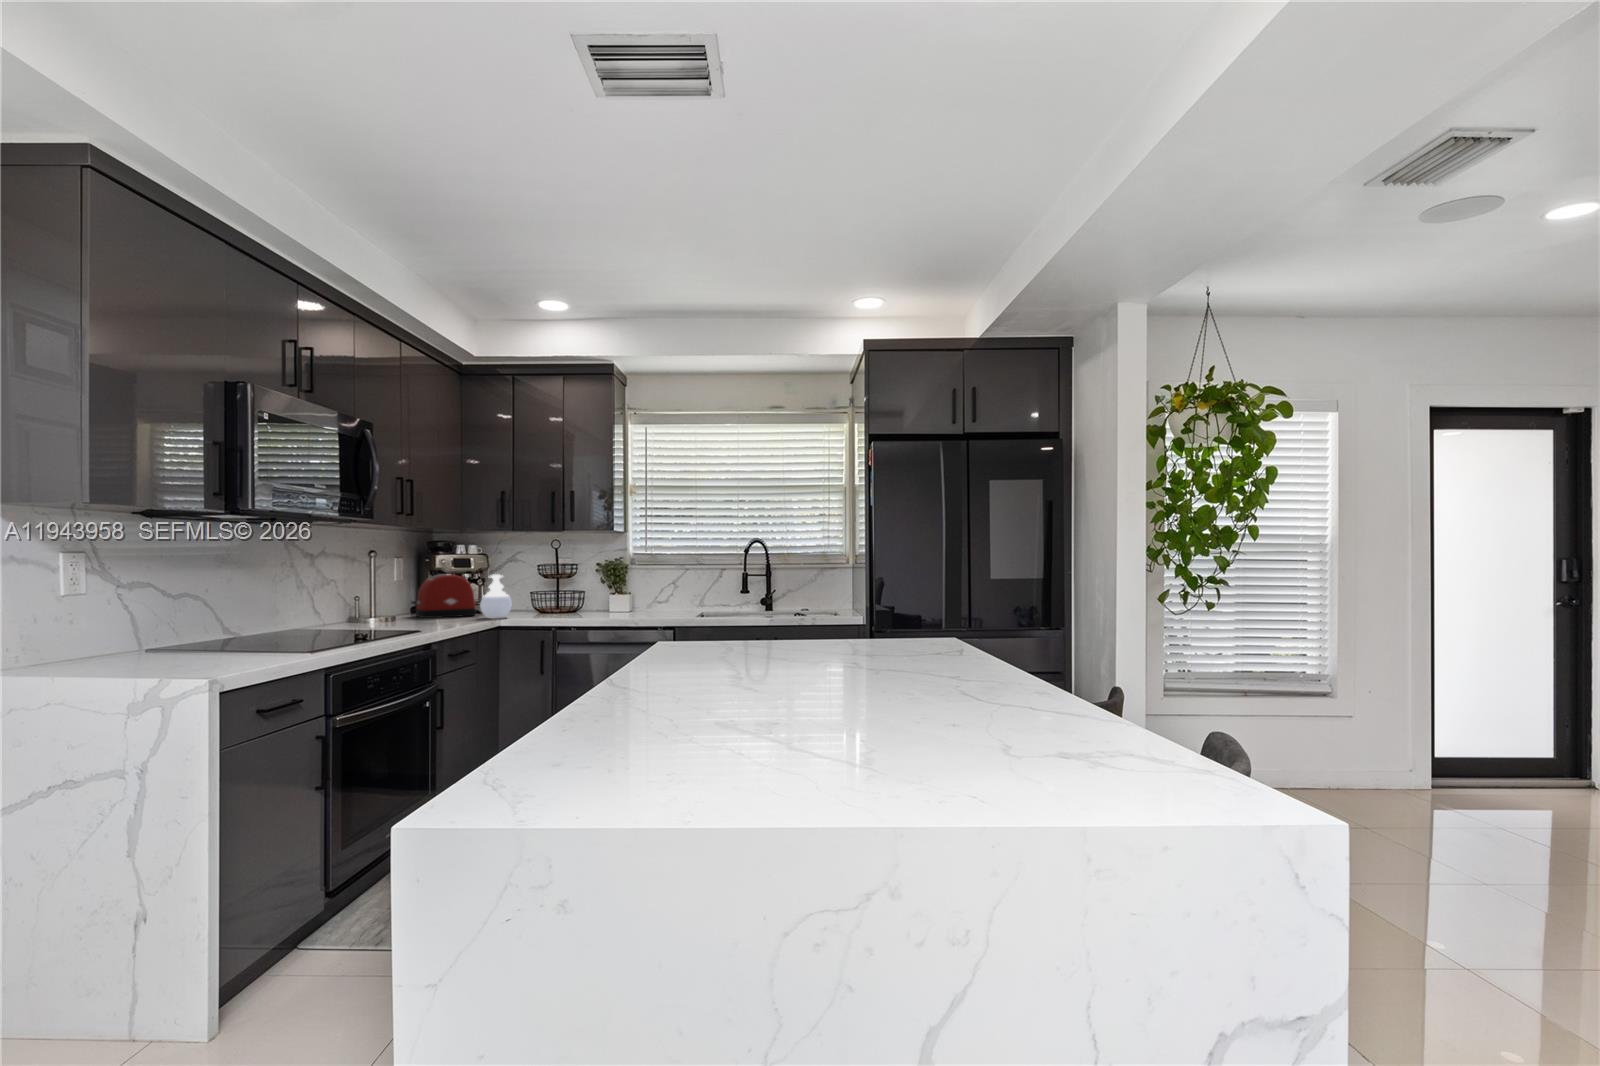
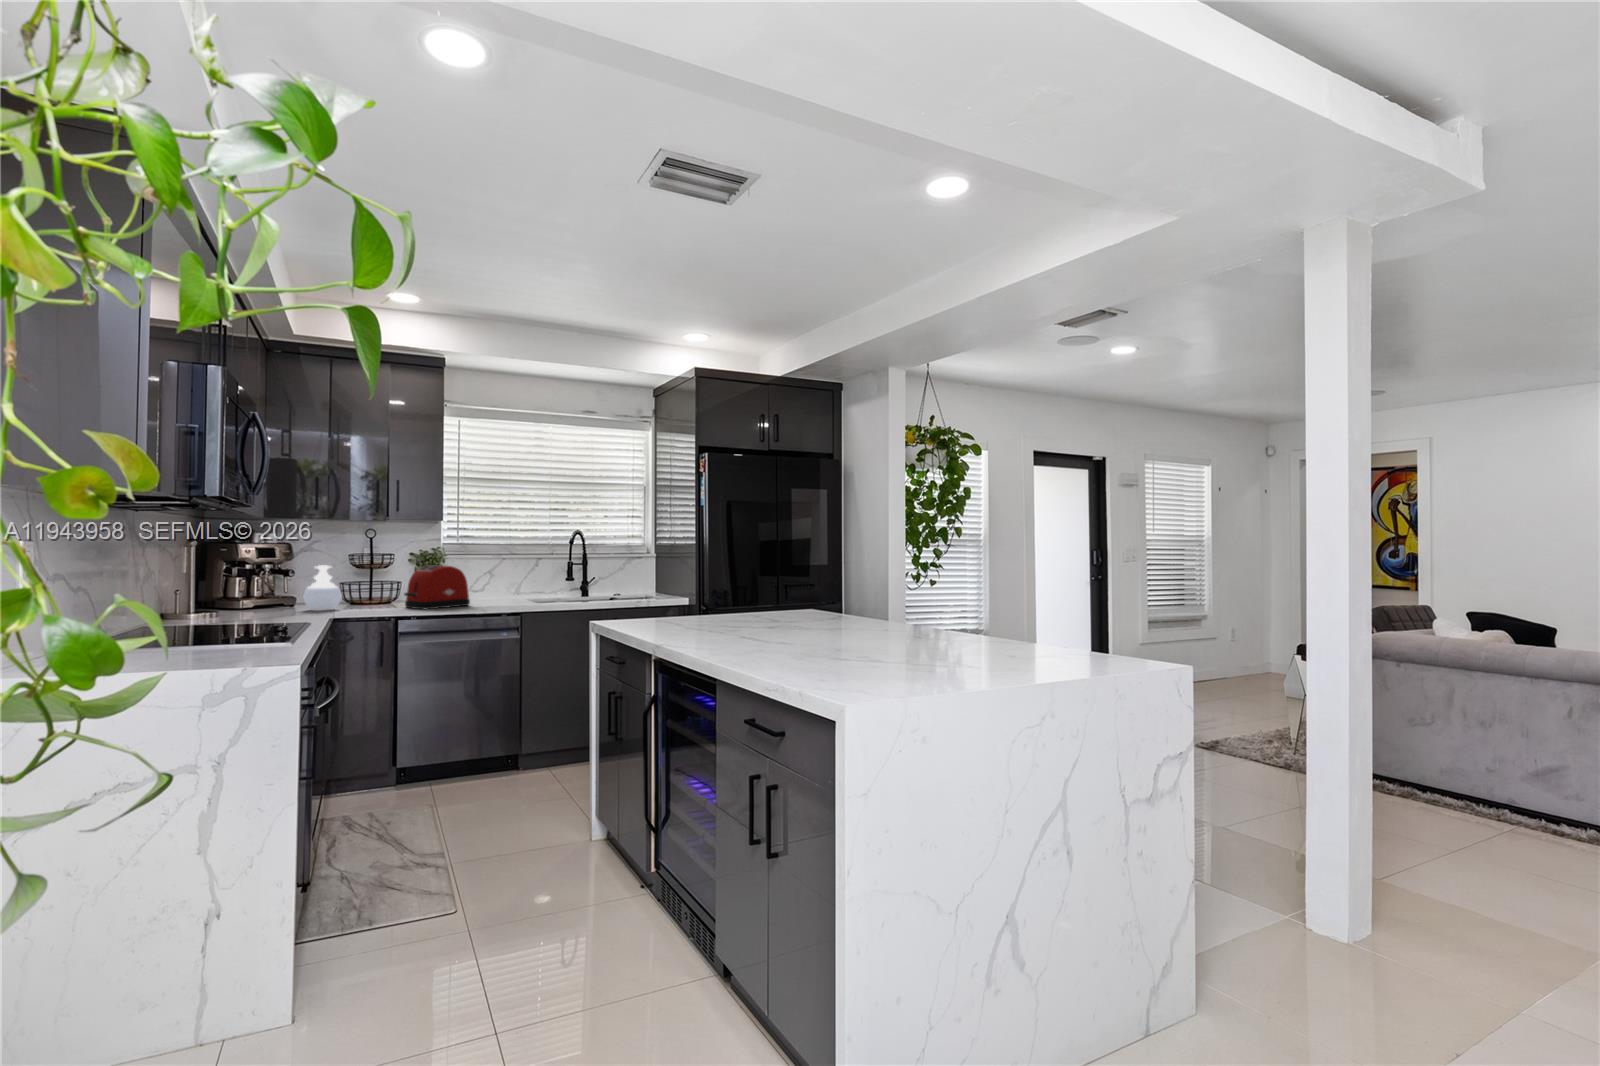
toaster: present [411,574,476,618] -> present [404,565,470,609]

